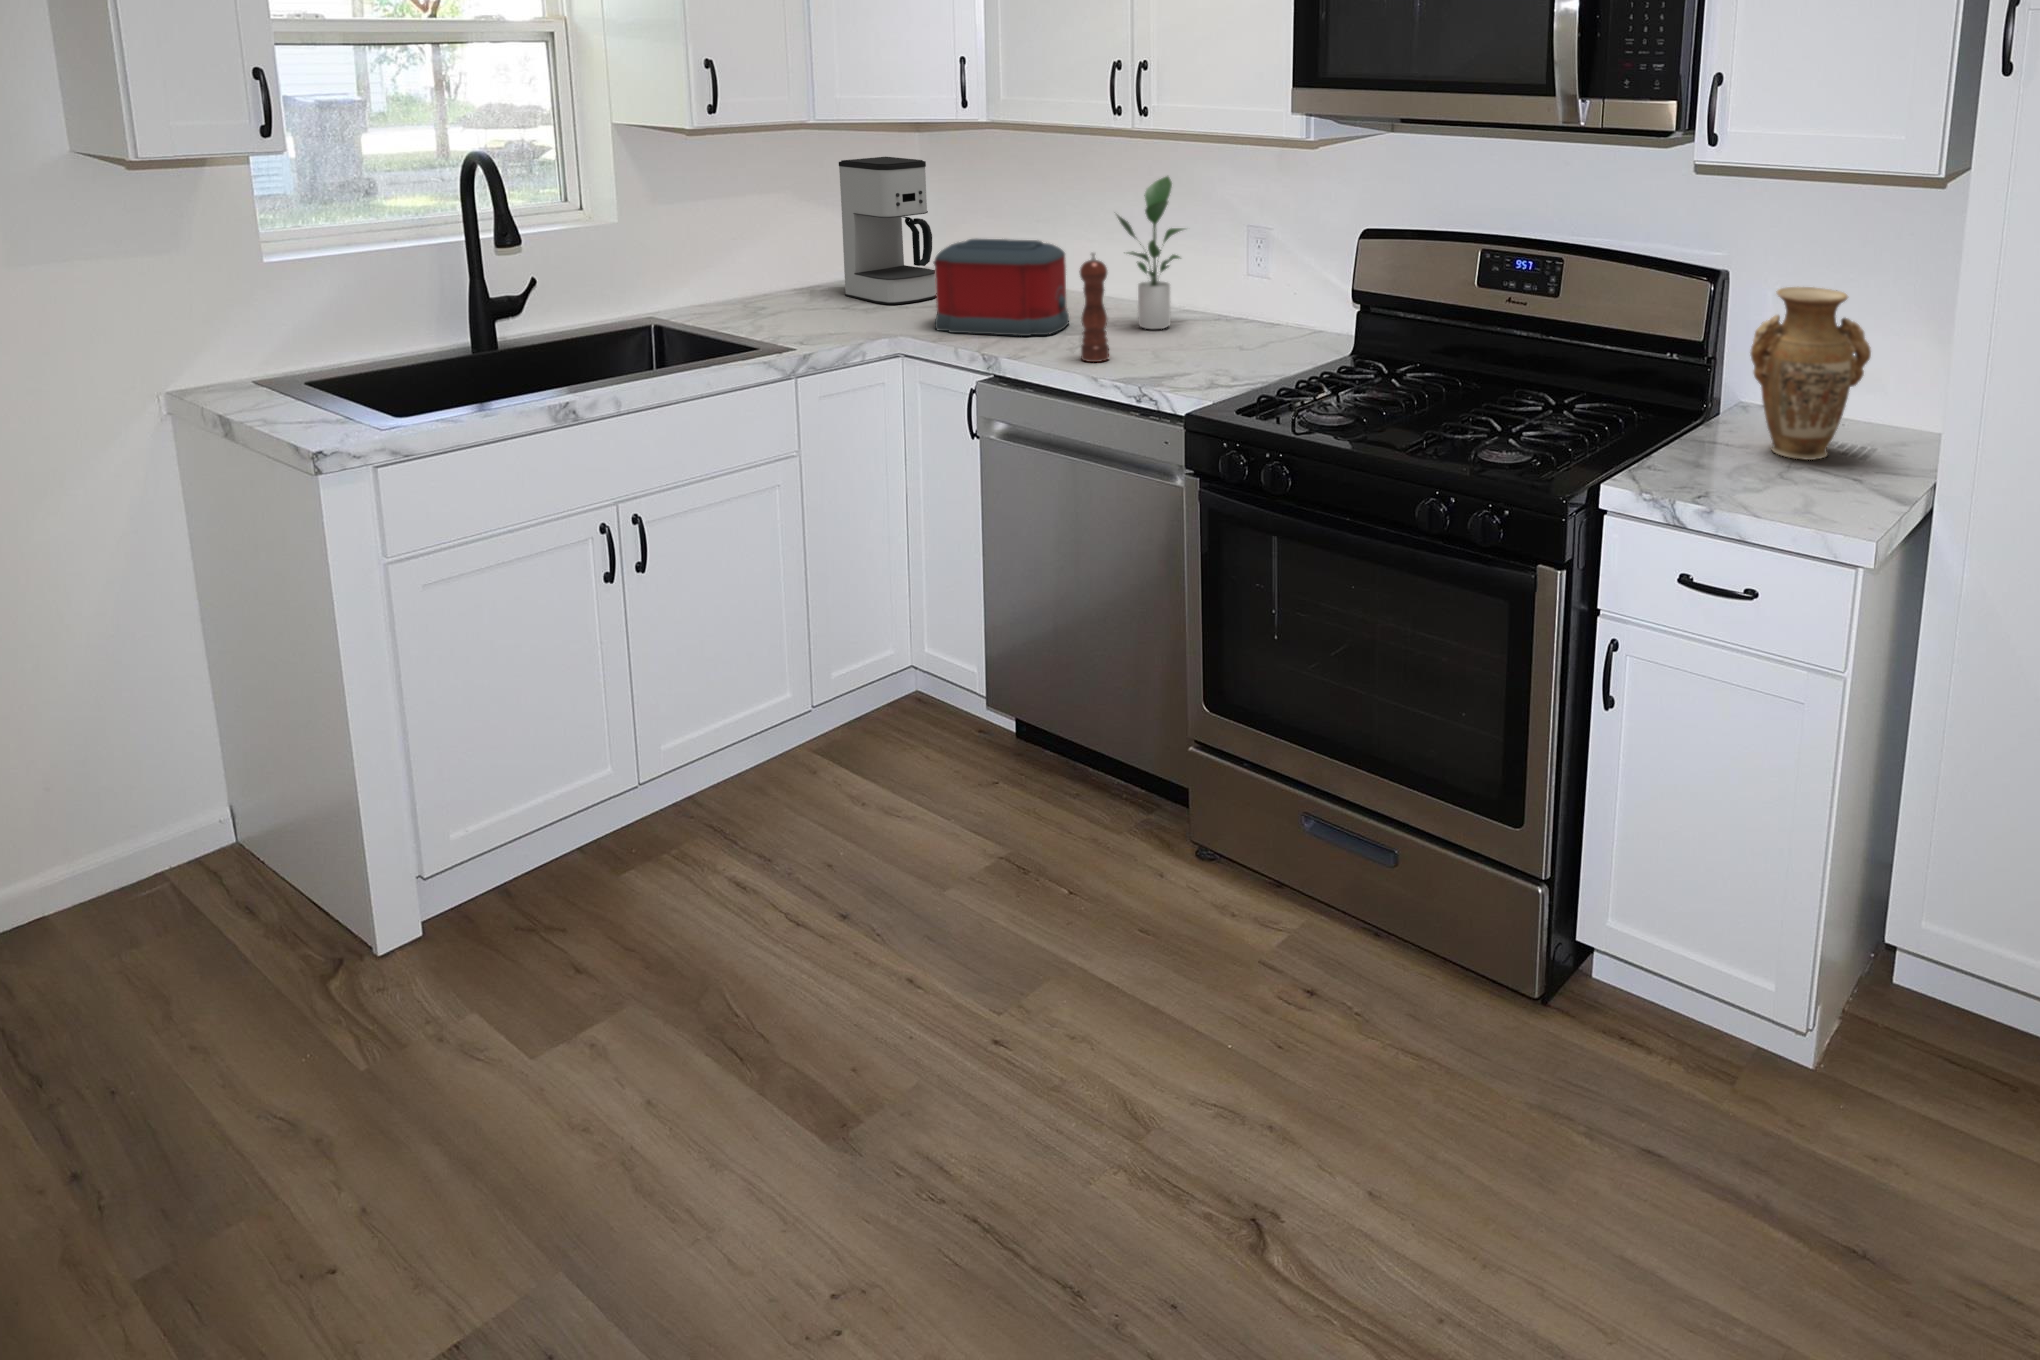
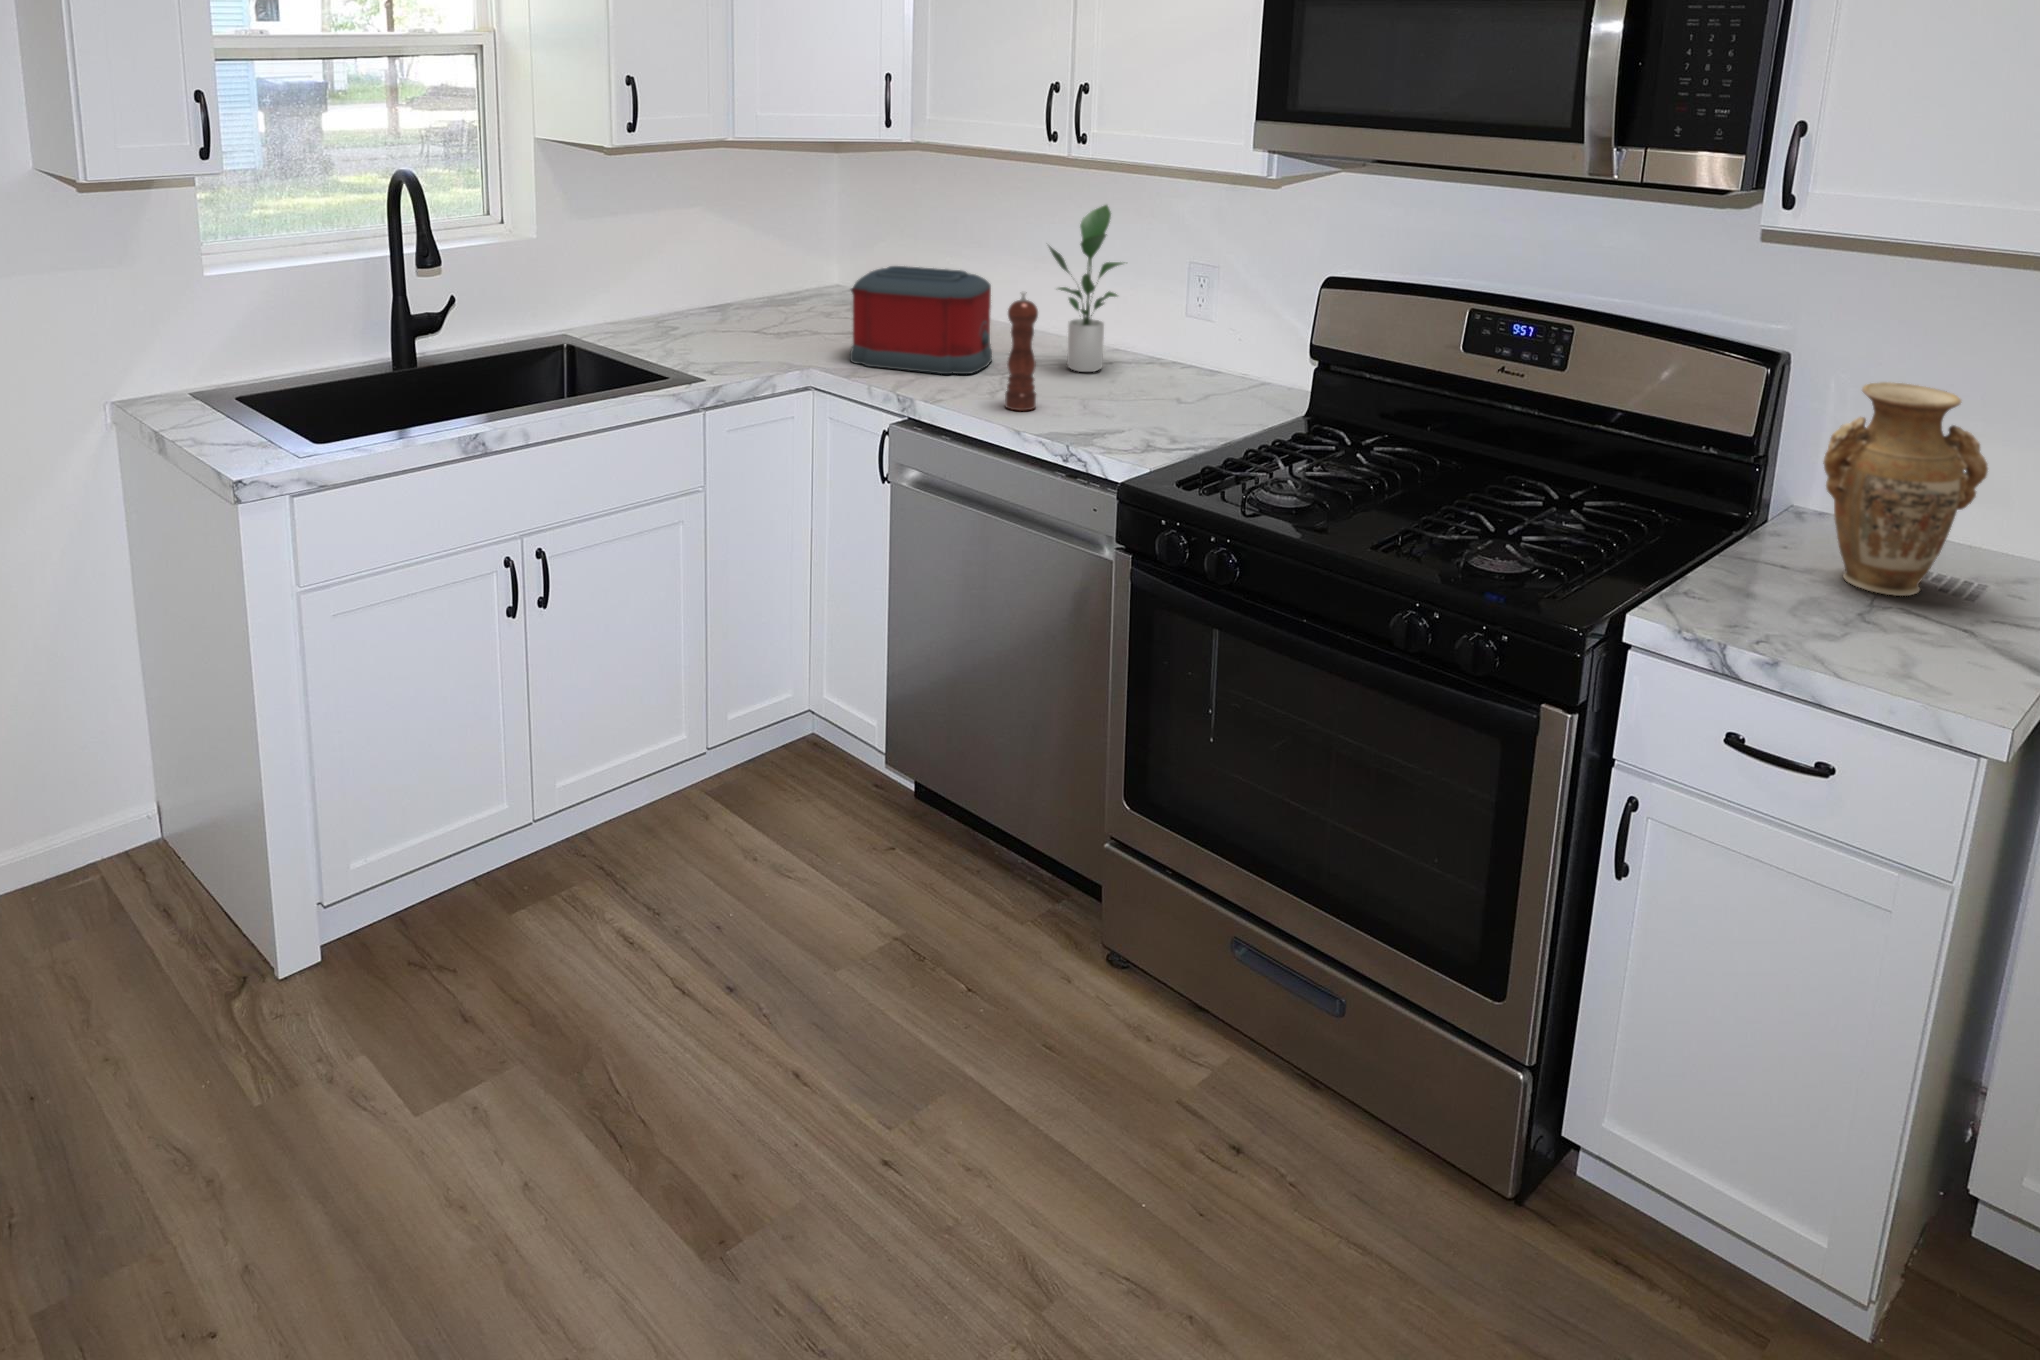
coffee maker: present [839,157,936,304] -> none [758,172,852,329]

